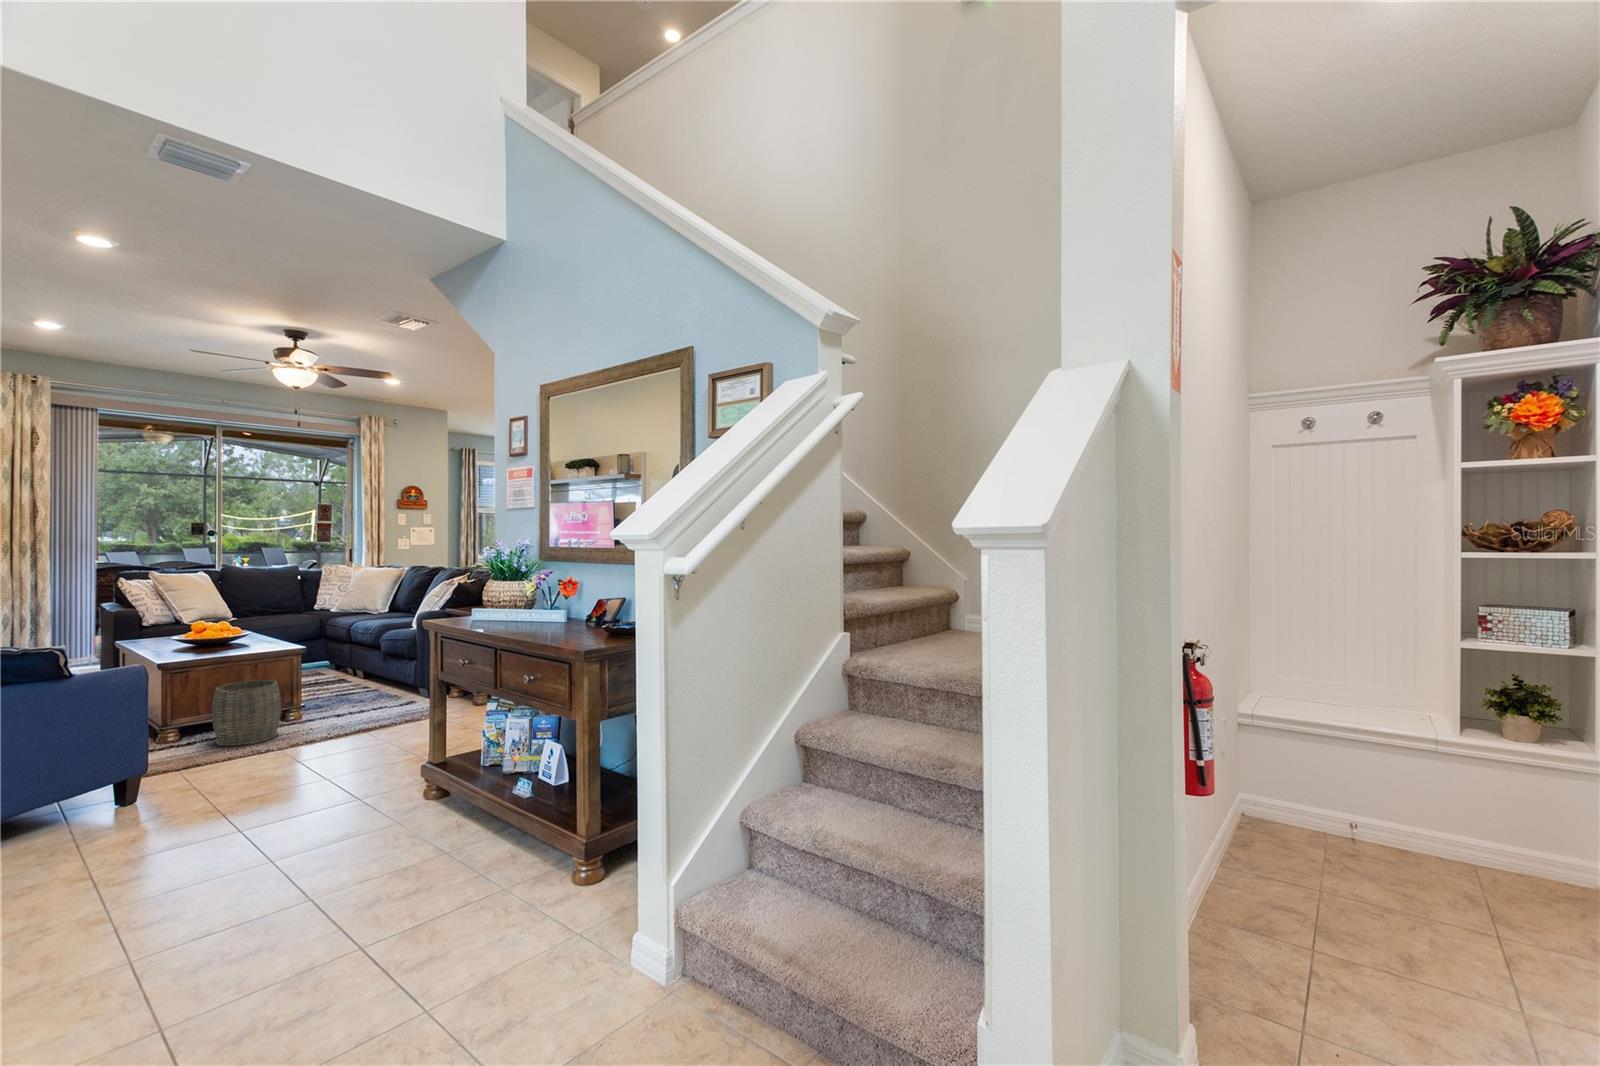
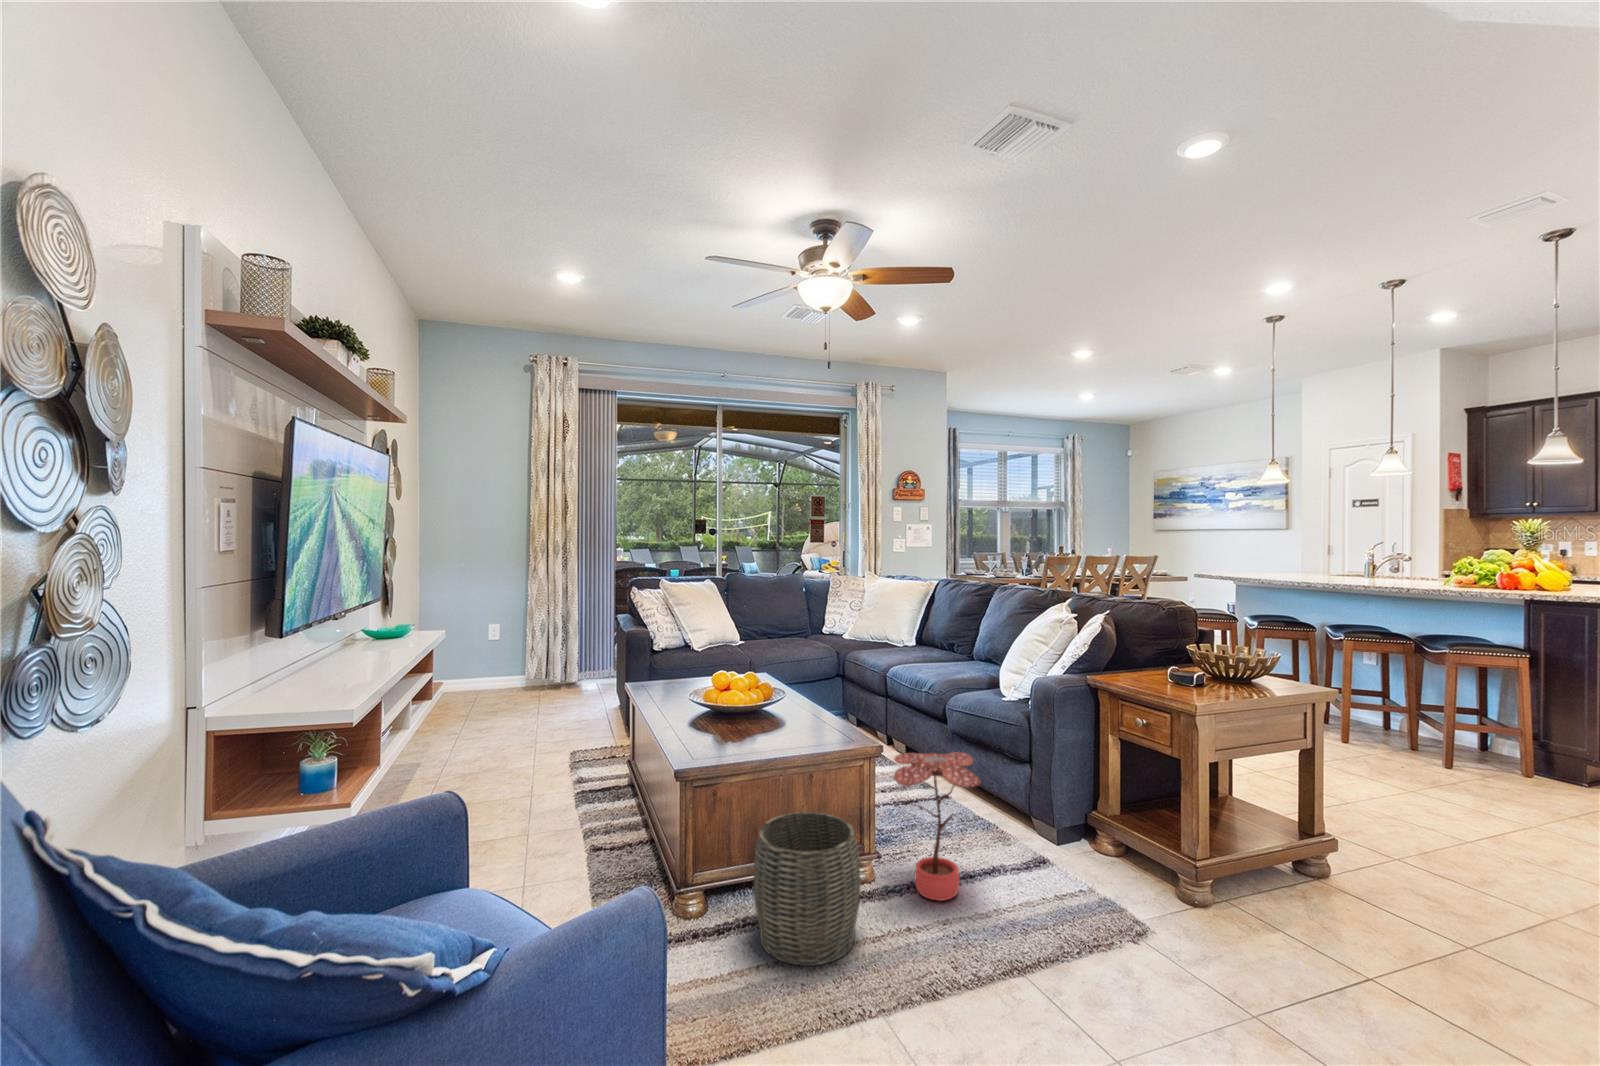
potted plant: none [309,648,364,721] -> present [894,752,981,901]

